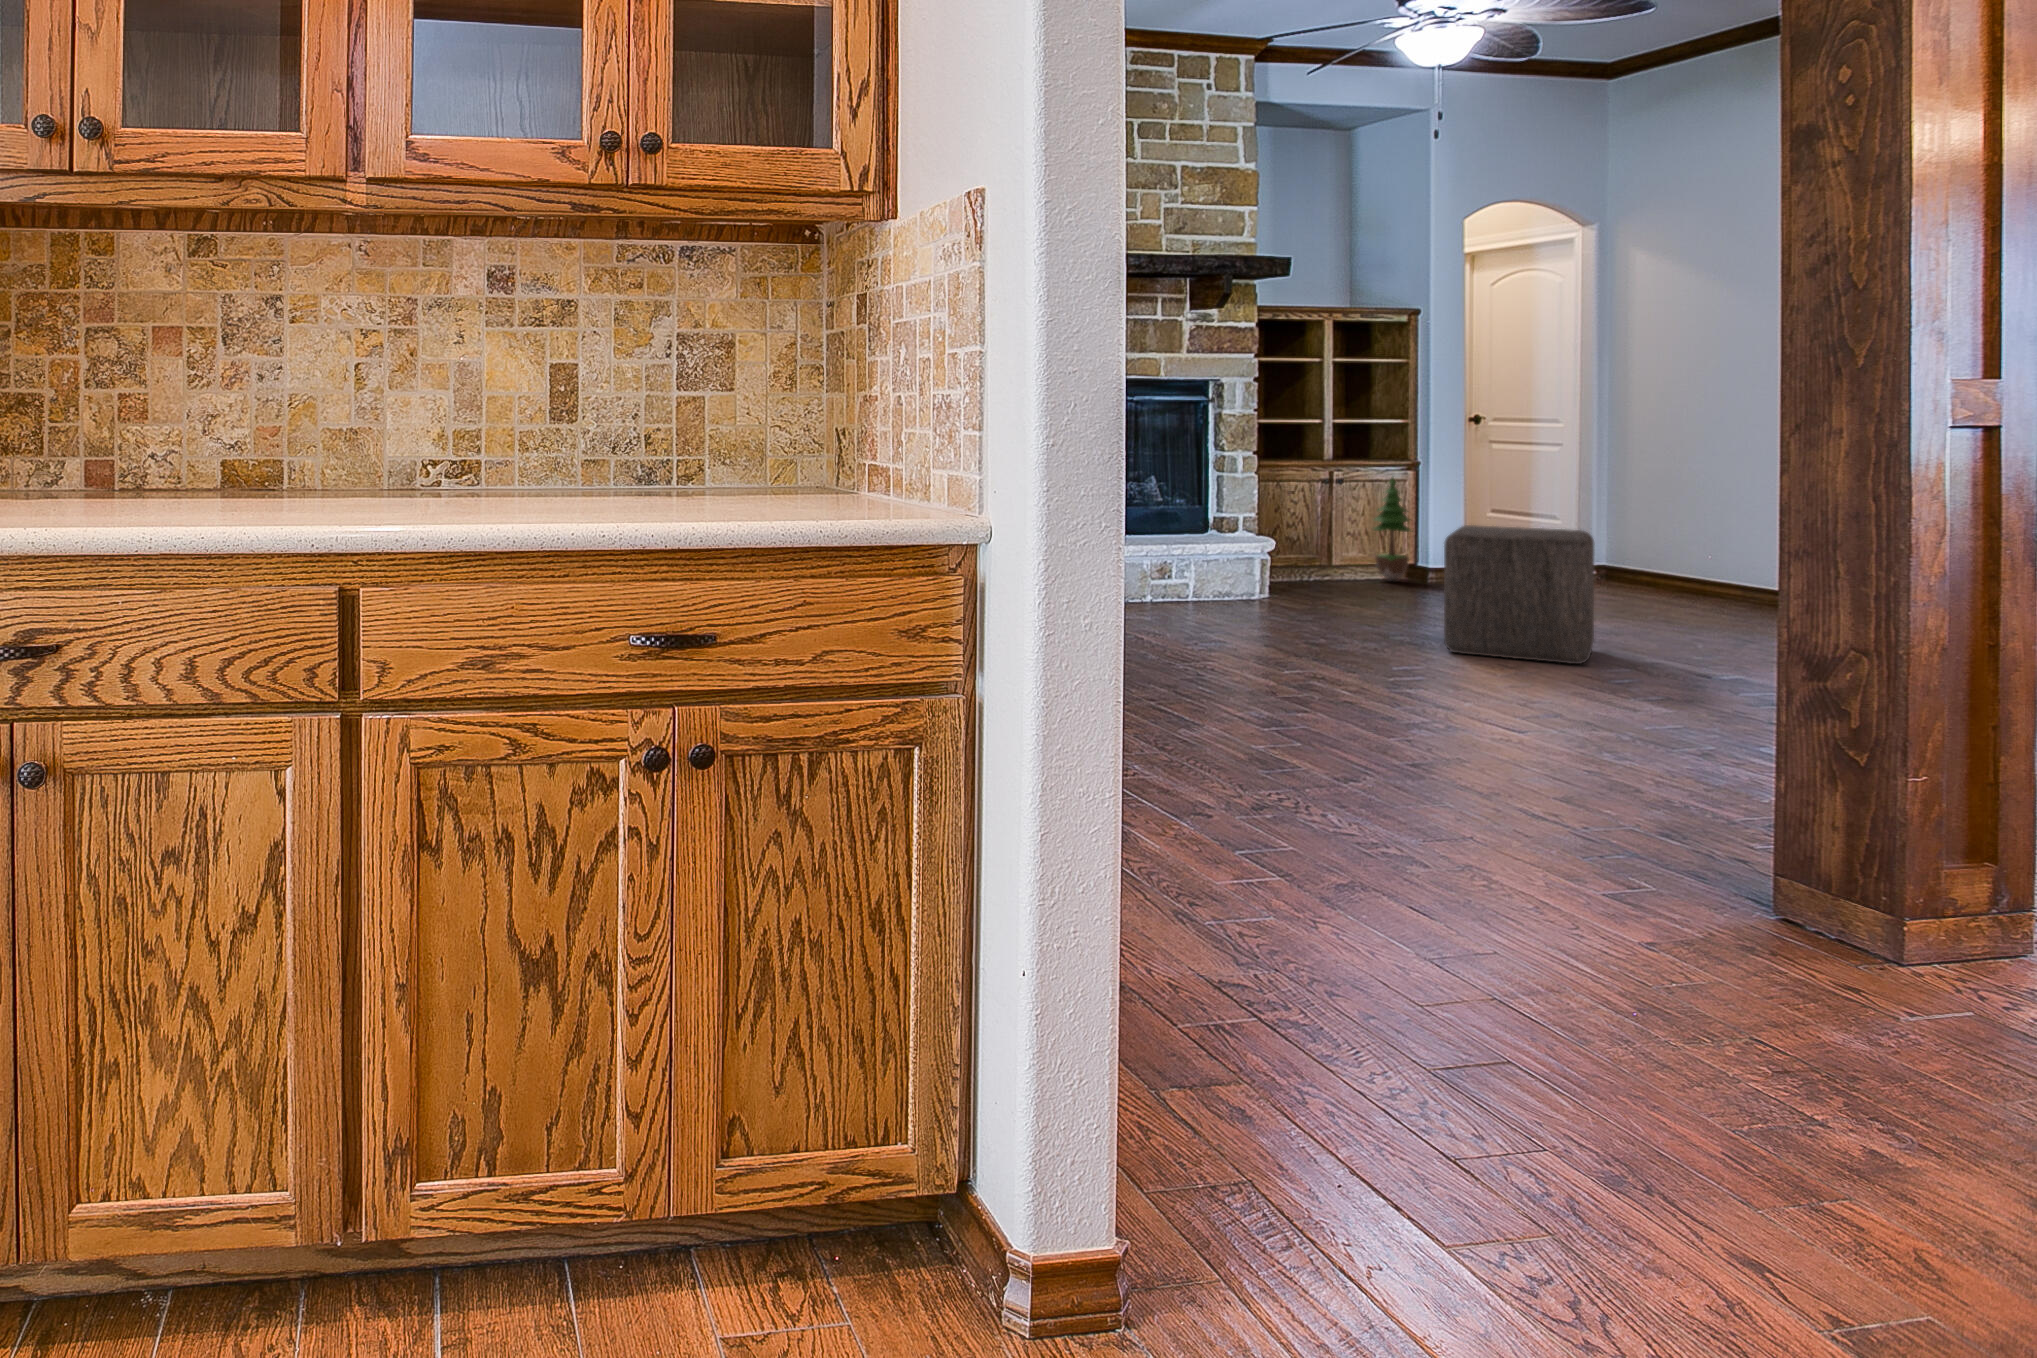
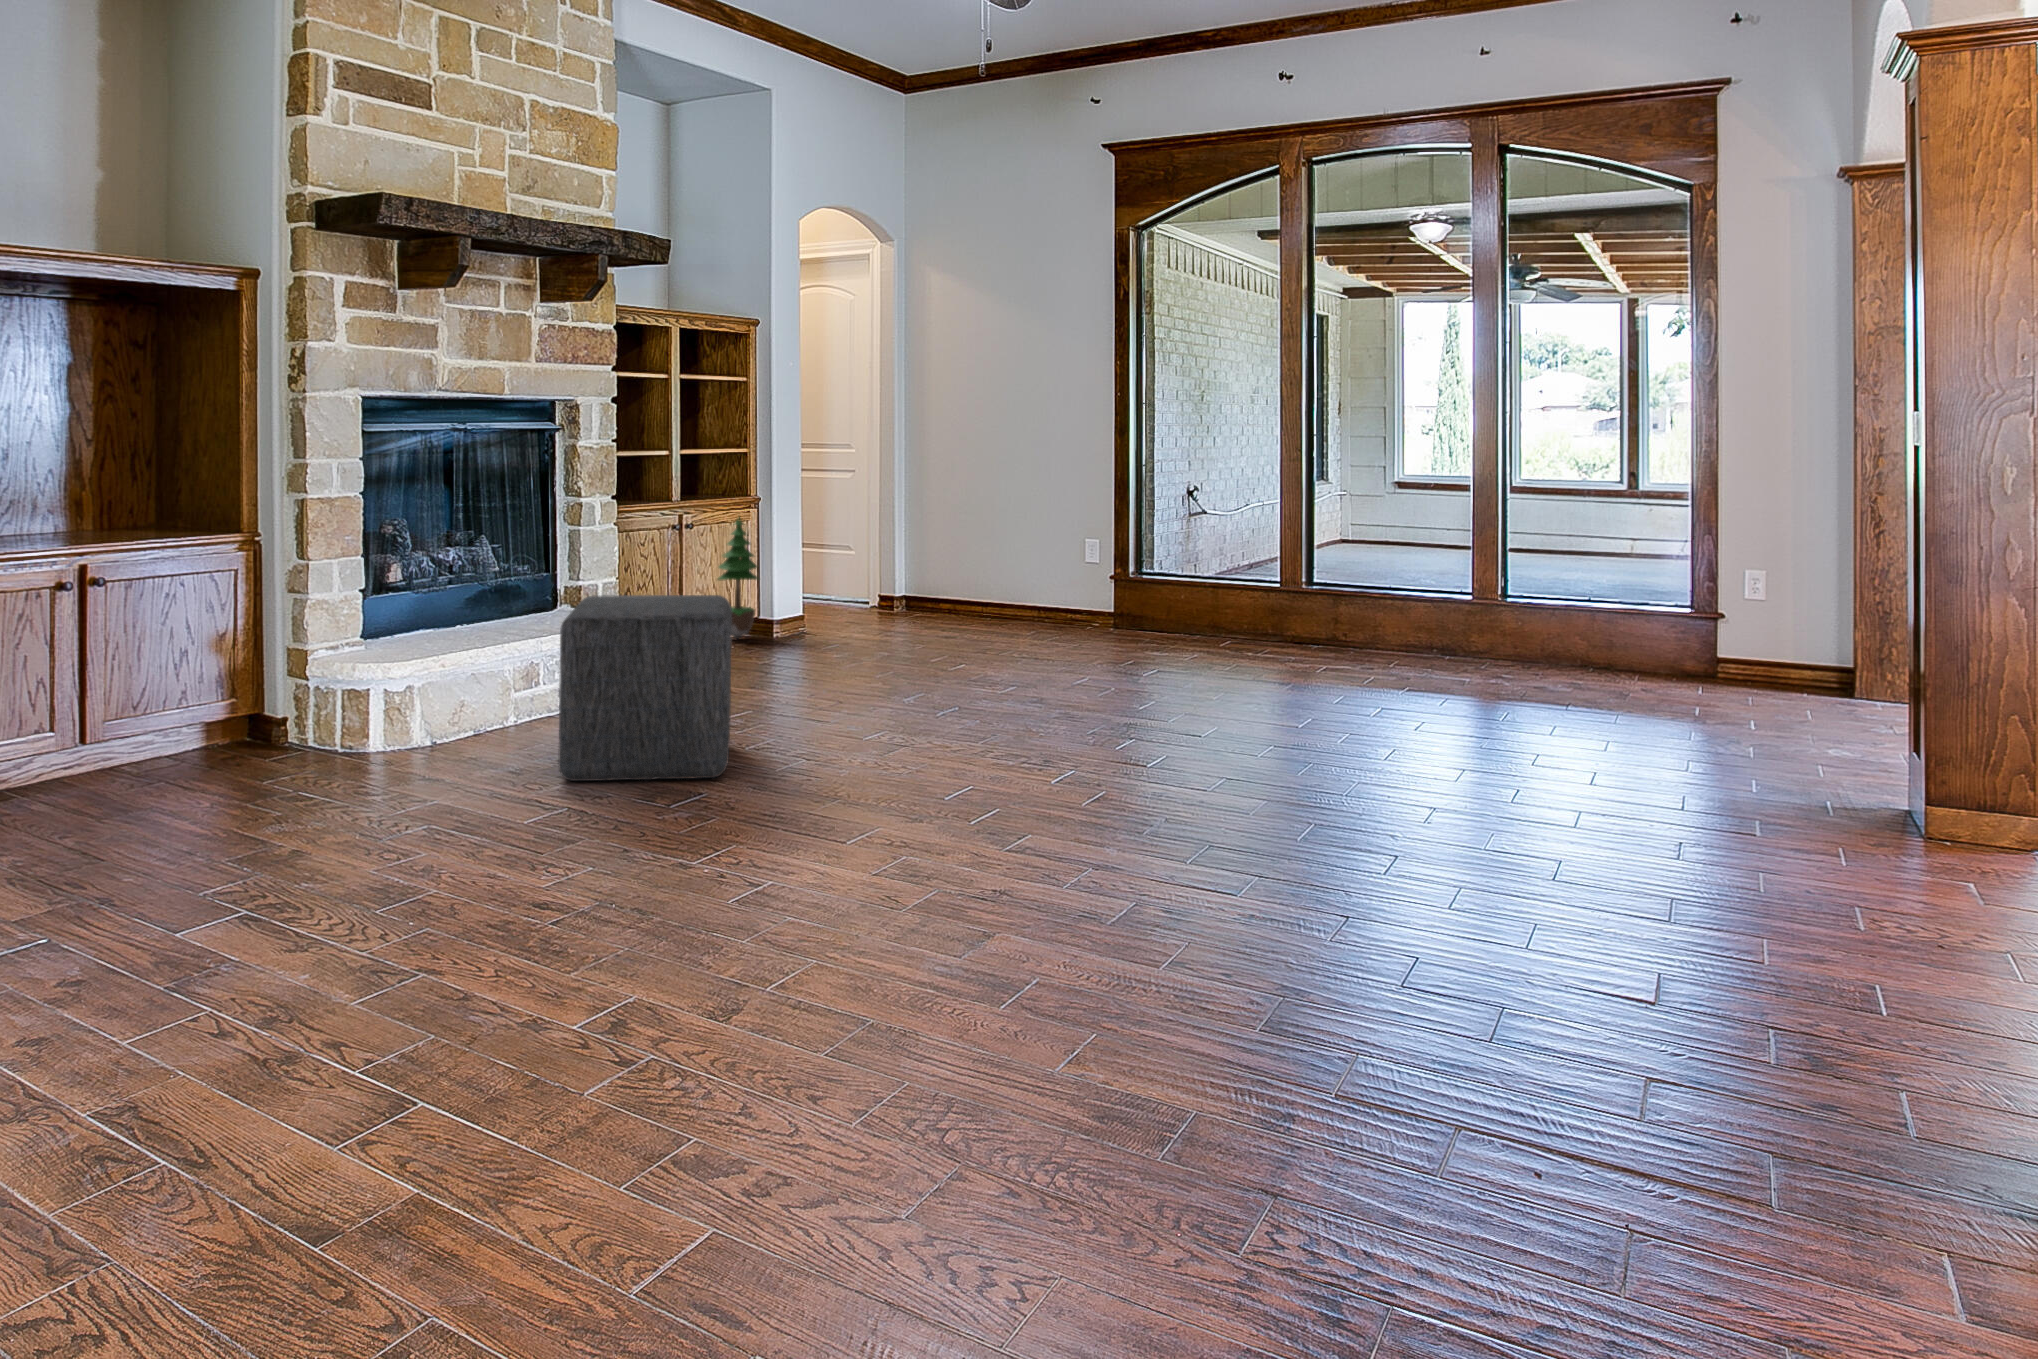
ottoman: present [1444,525,1595,664] -> present [558,595,732,781]

